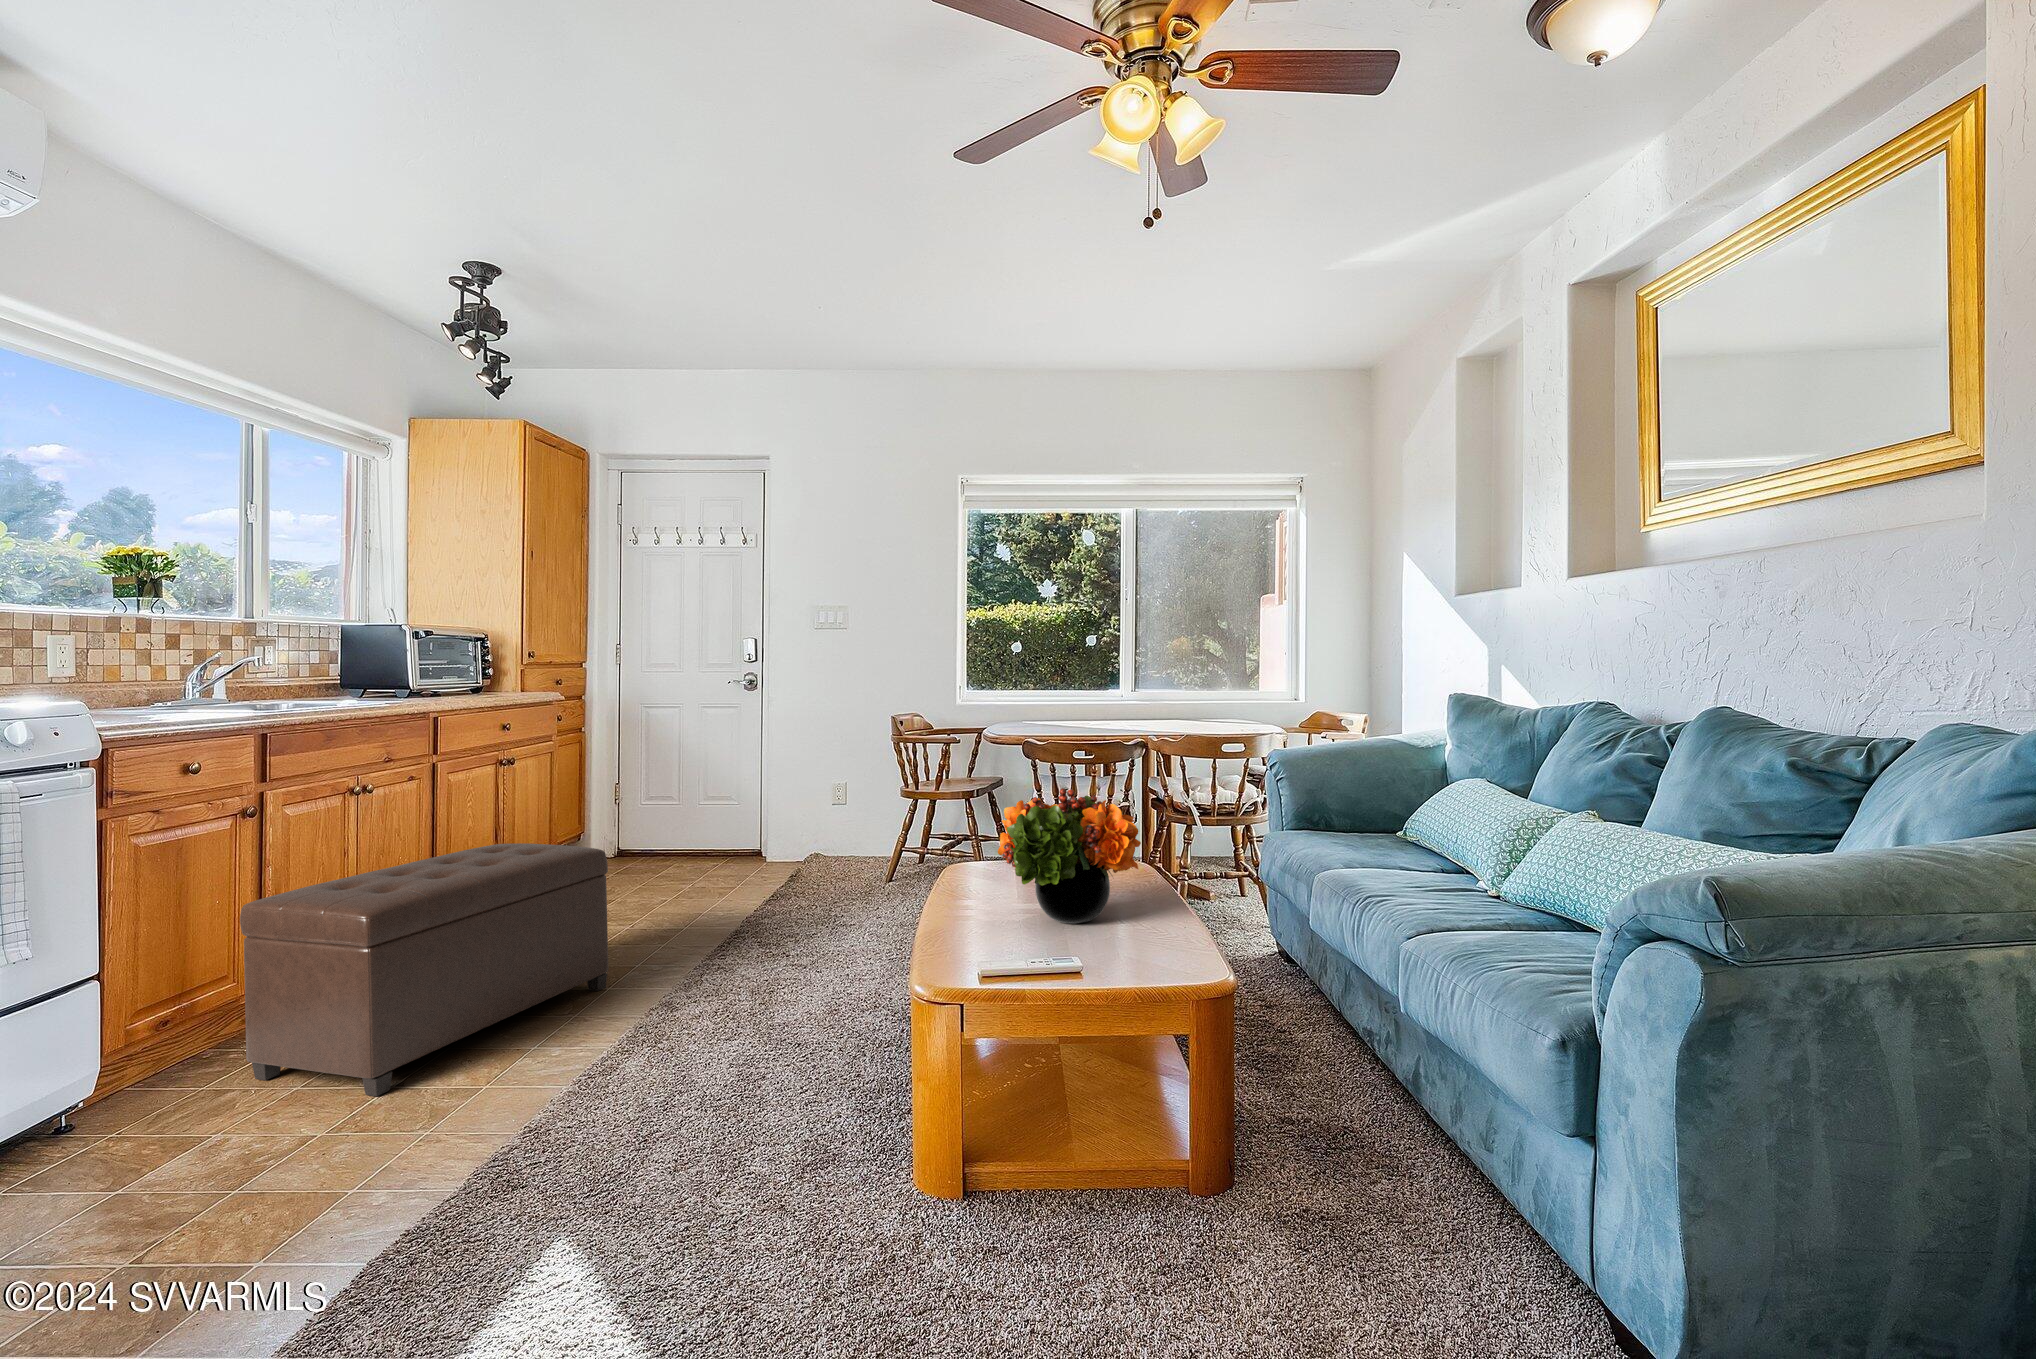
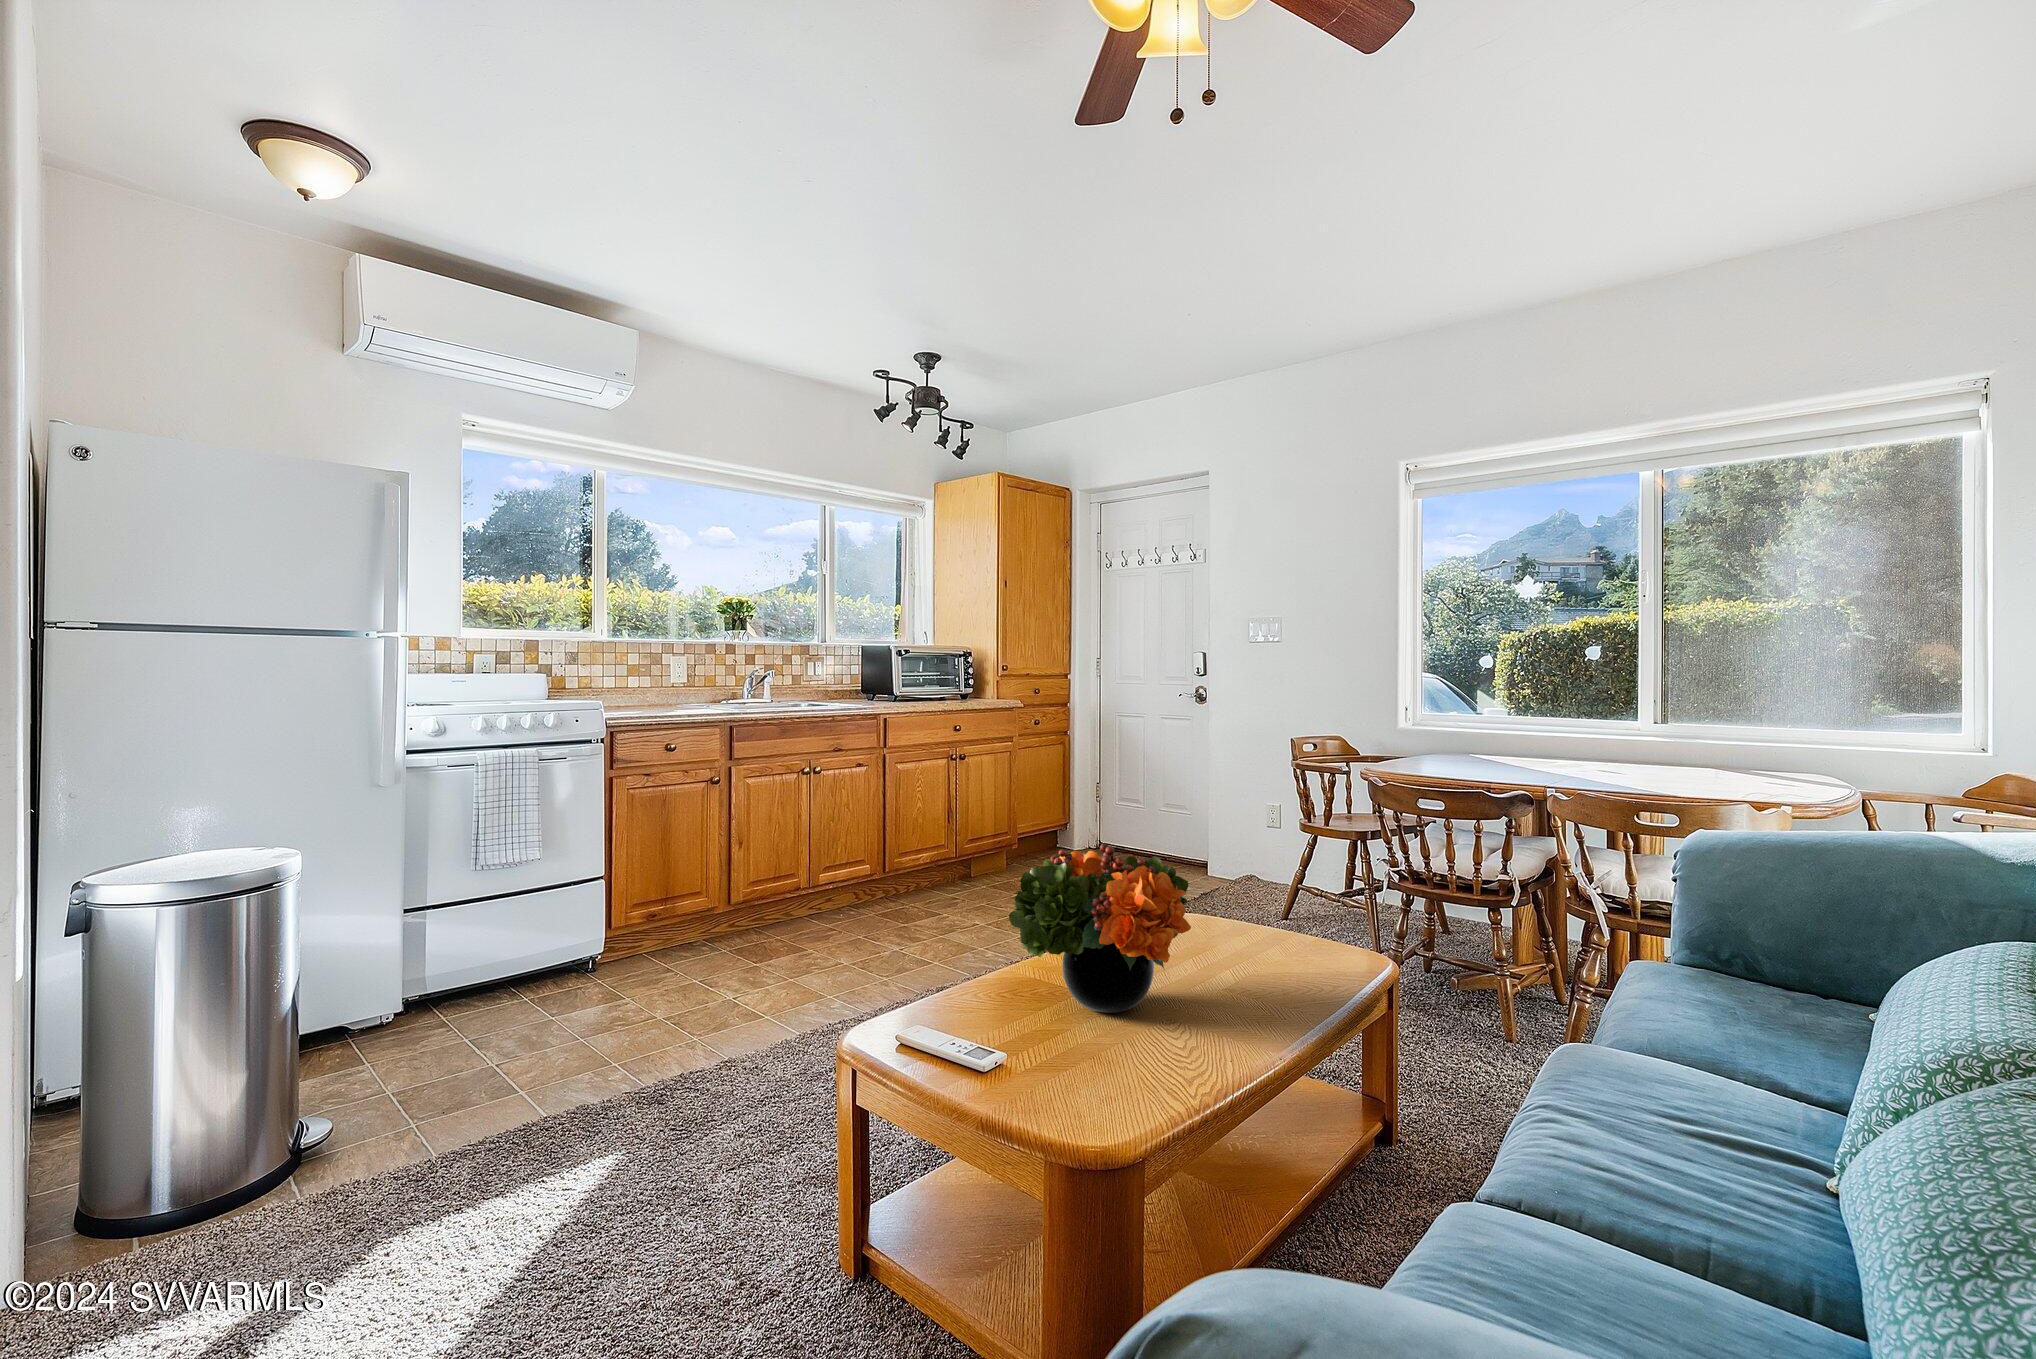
ottoman: present [240,843,608,1096] -> none [676,825,931,1001]

